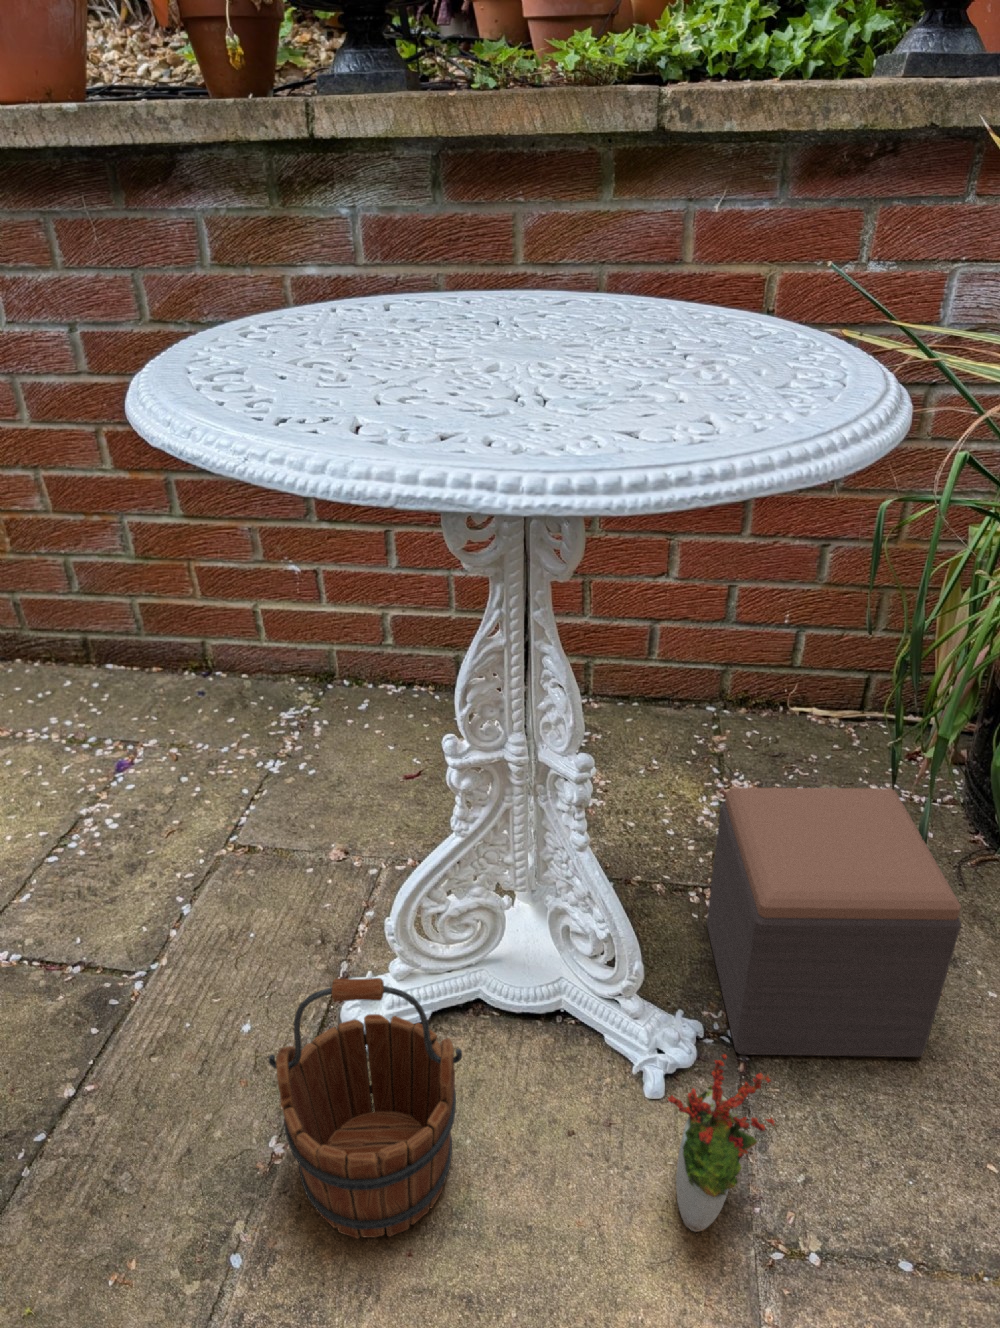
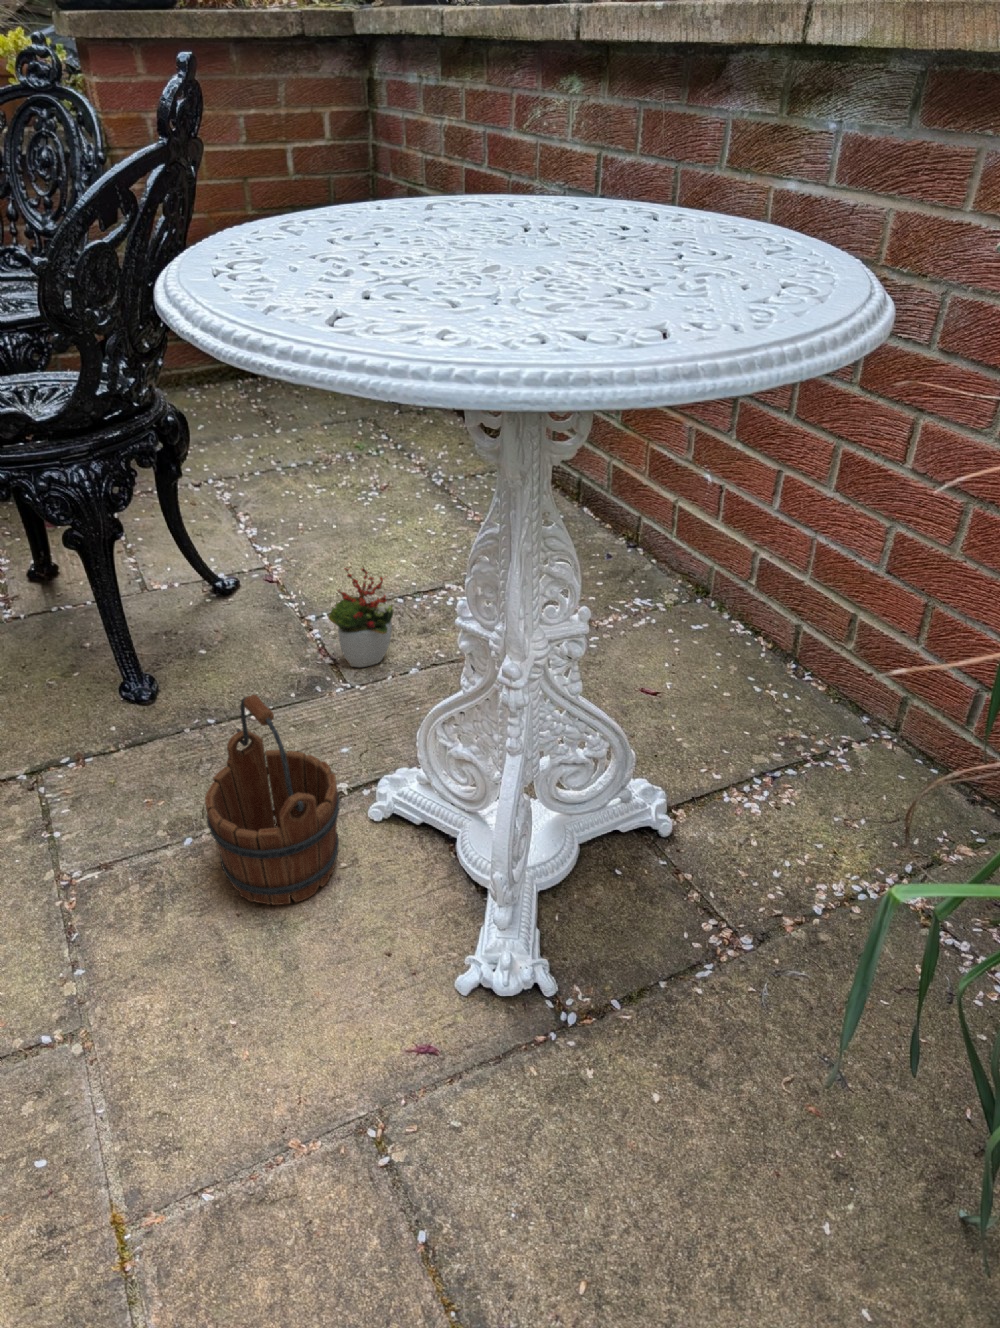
footstool: present [706,787,961,1057] -> none [548,814,862,1181]
decorative plant: present [668,1054,775,1232] -> present [329,568,393,667]

